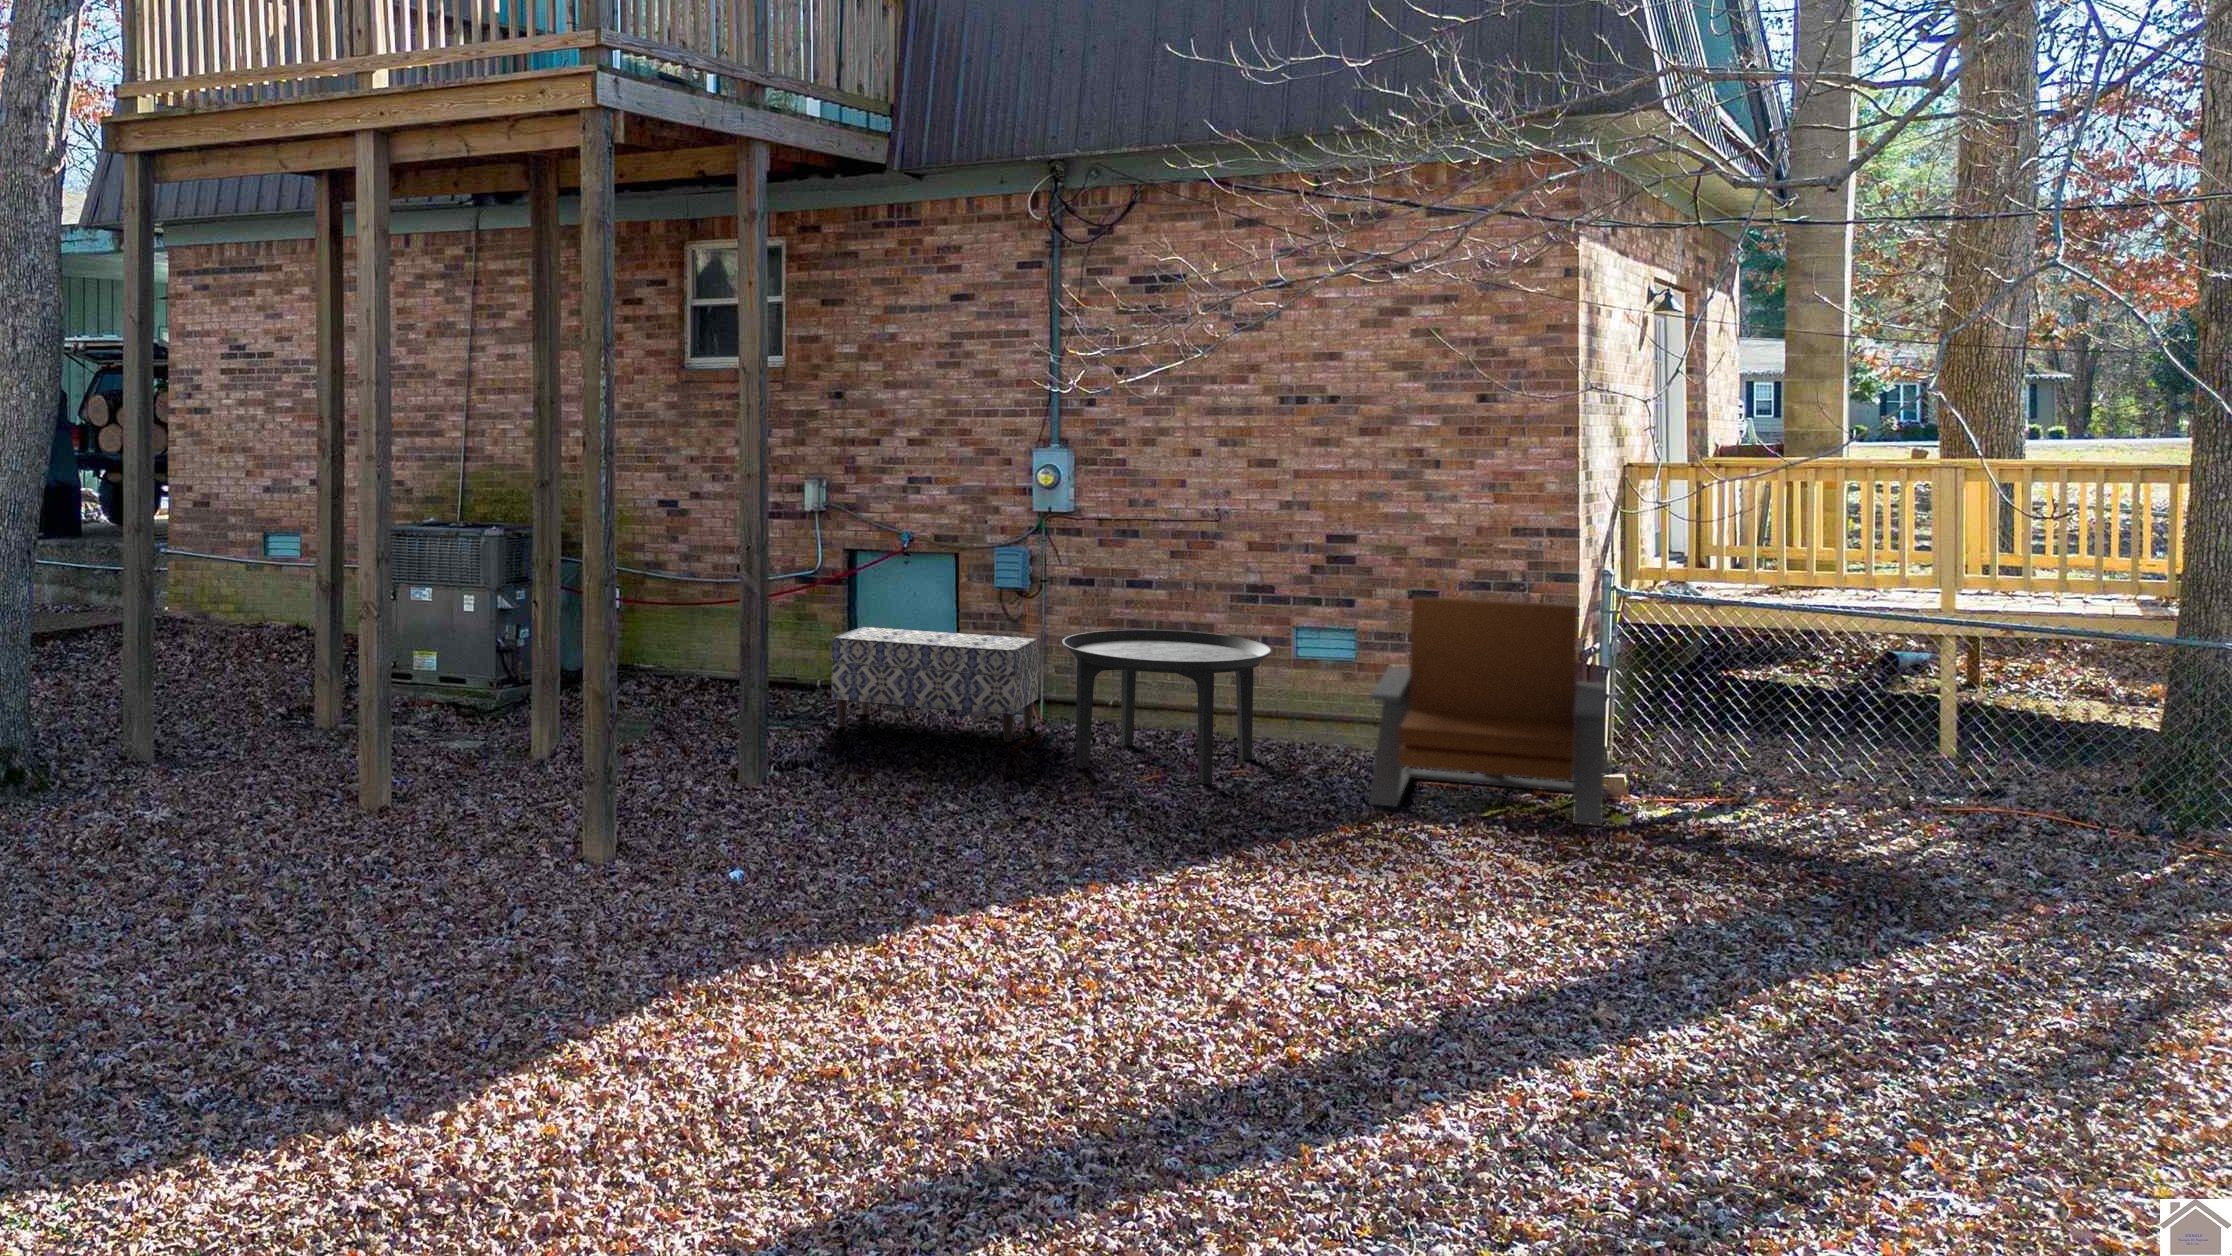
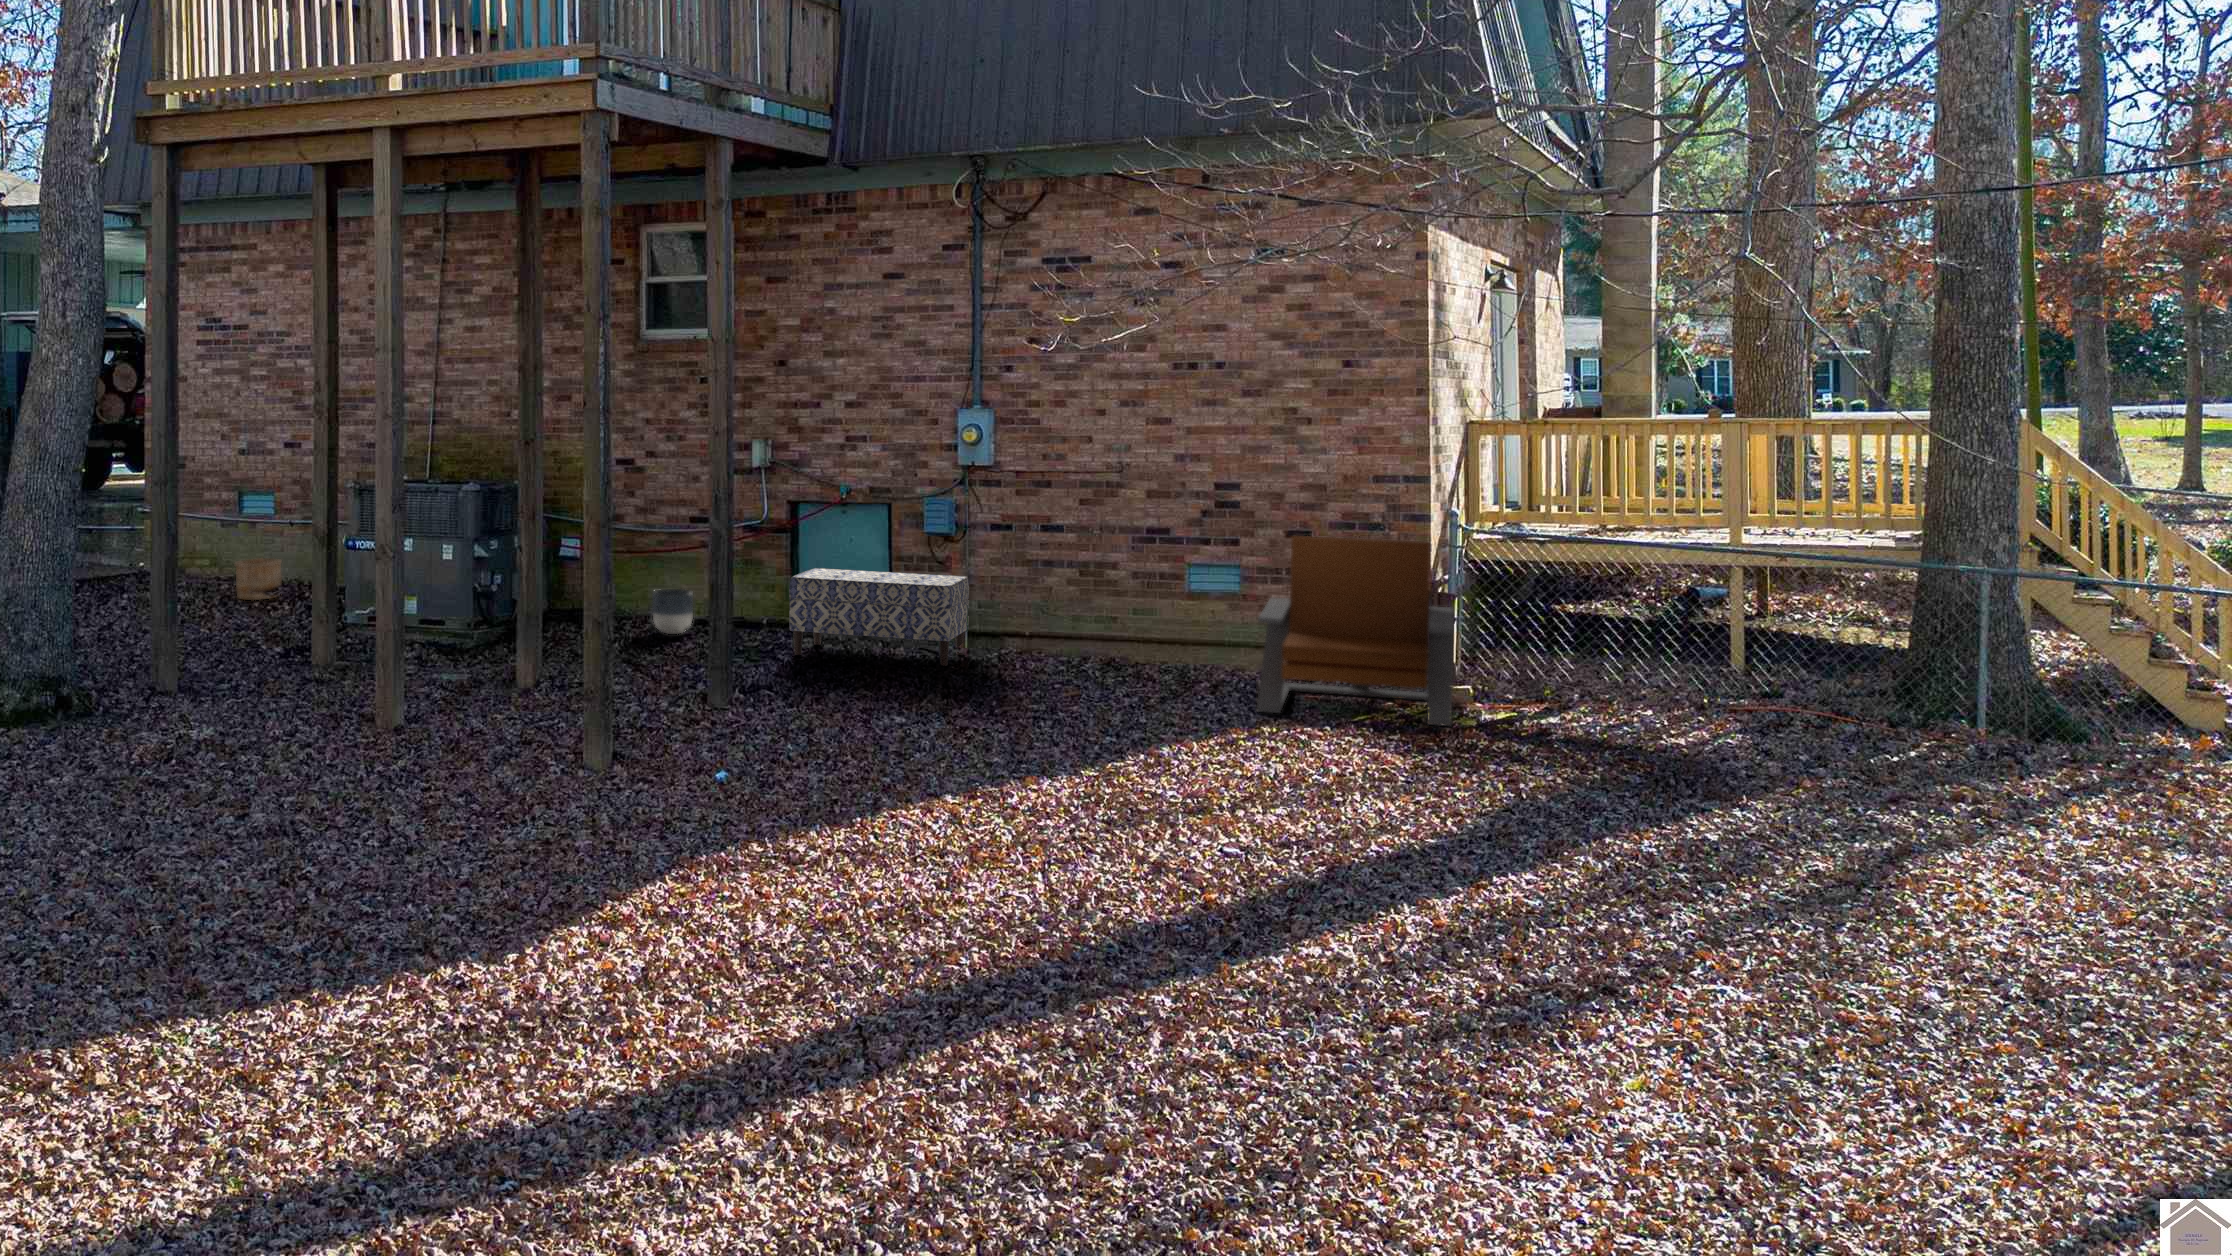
wooden bucket: none [223,608,277,654] -> present [235,558,282,600]
round table: present [1062,630,1273,784] -> none [993,568,1173,697]
planter: none [680,648,727,700] -> present [652,589,693,634]

